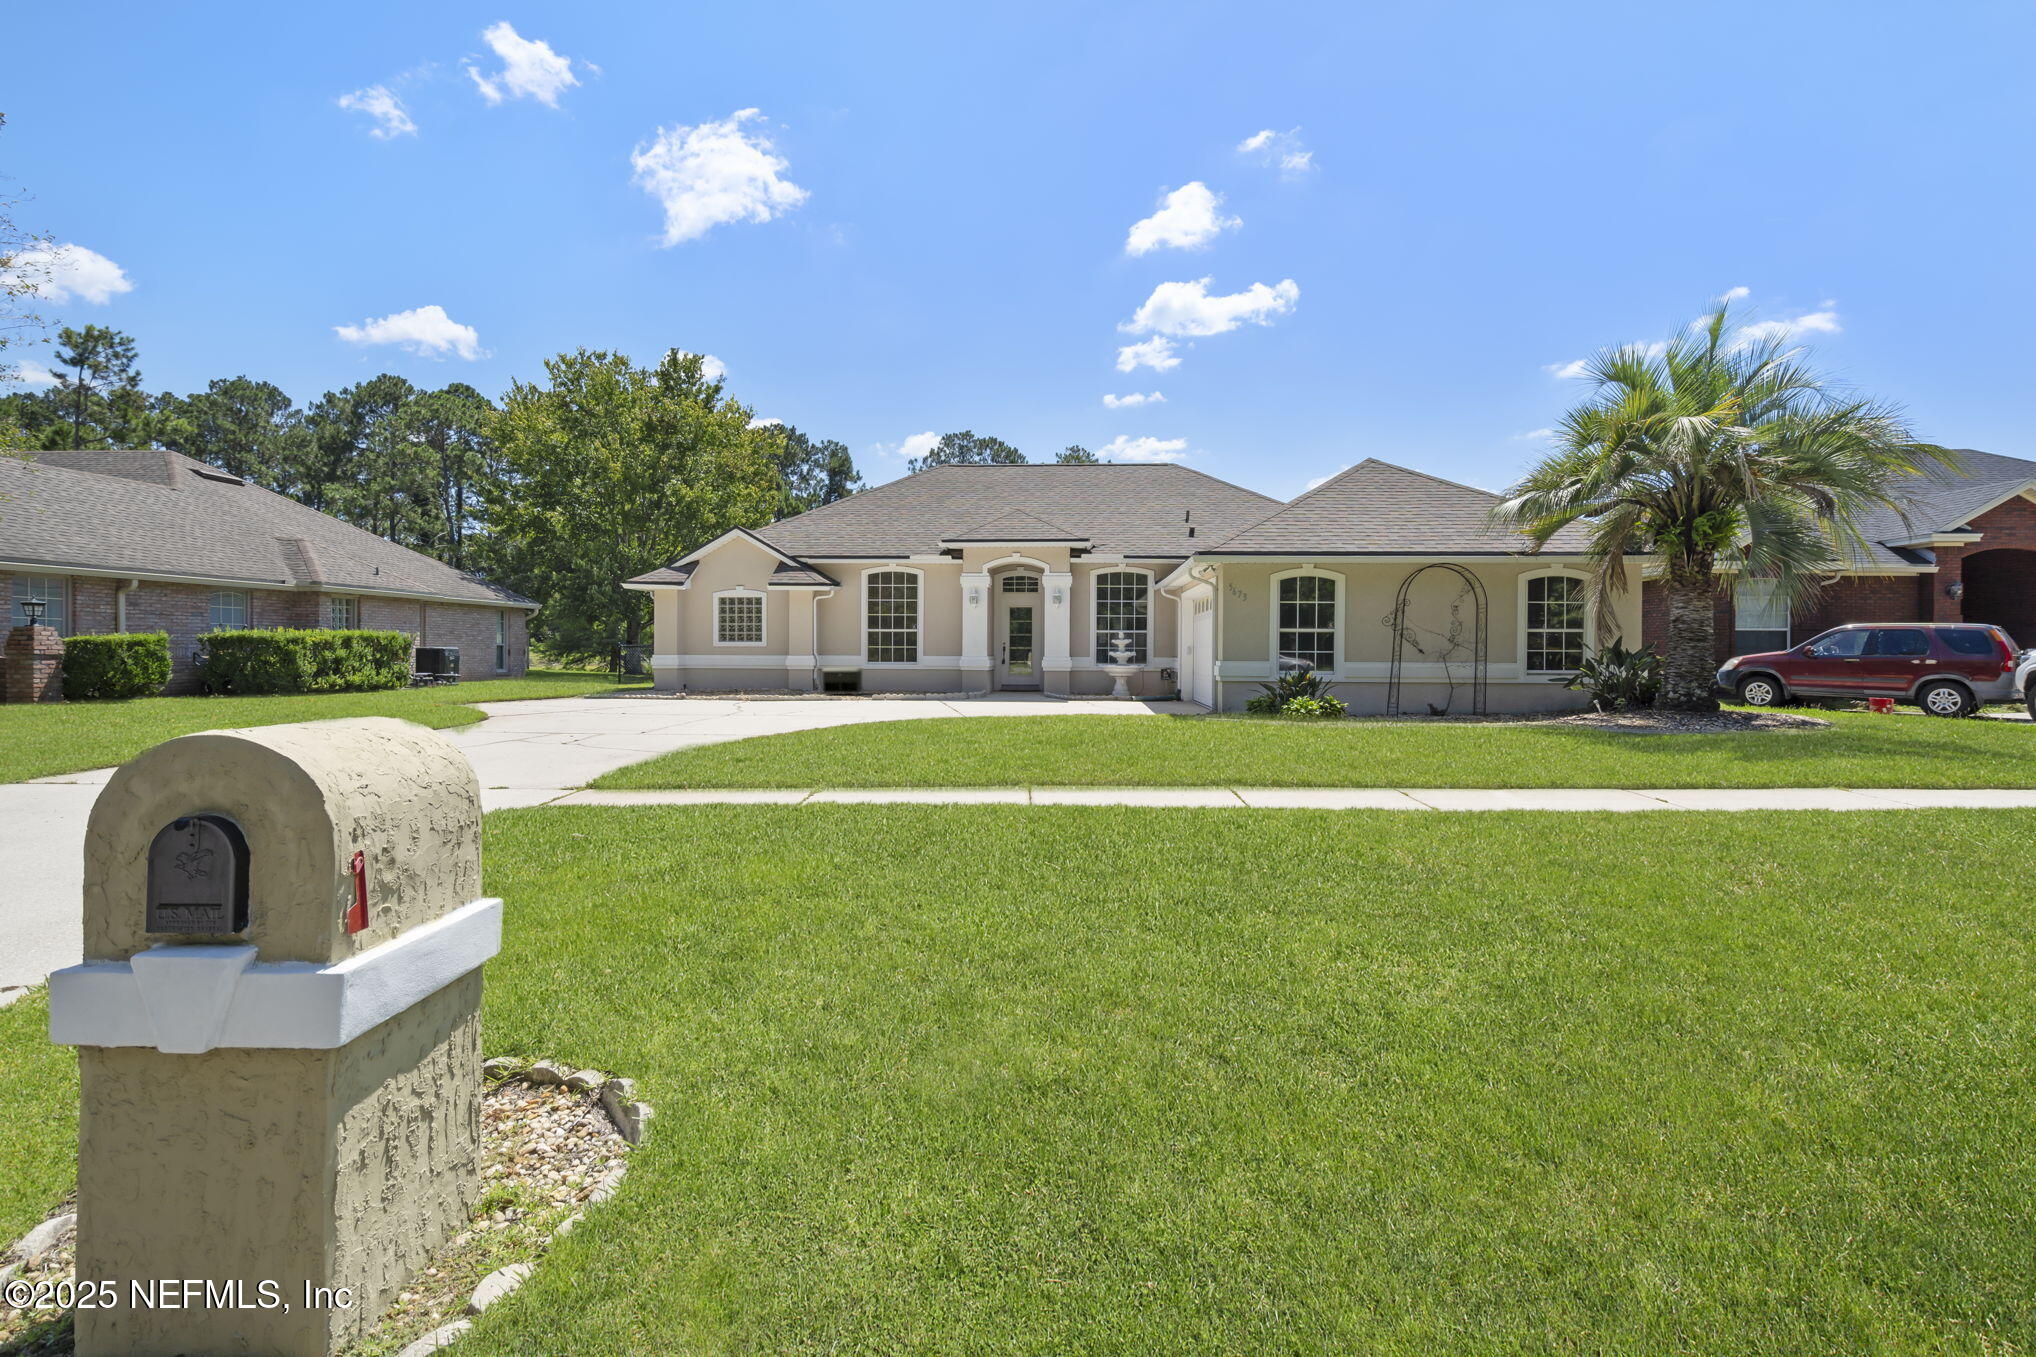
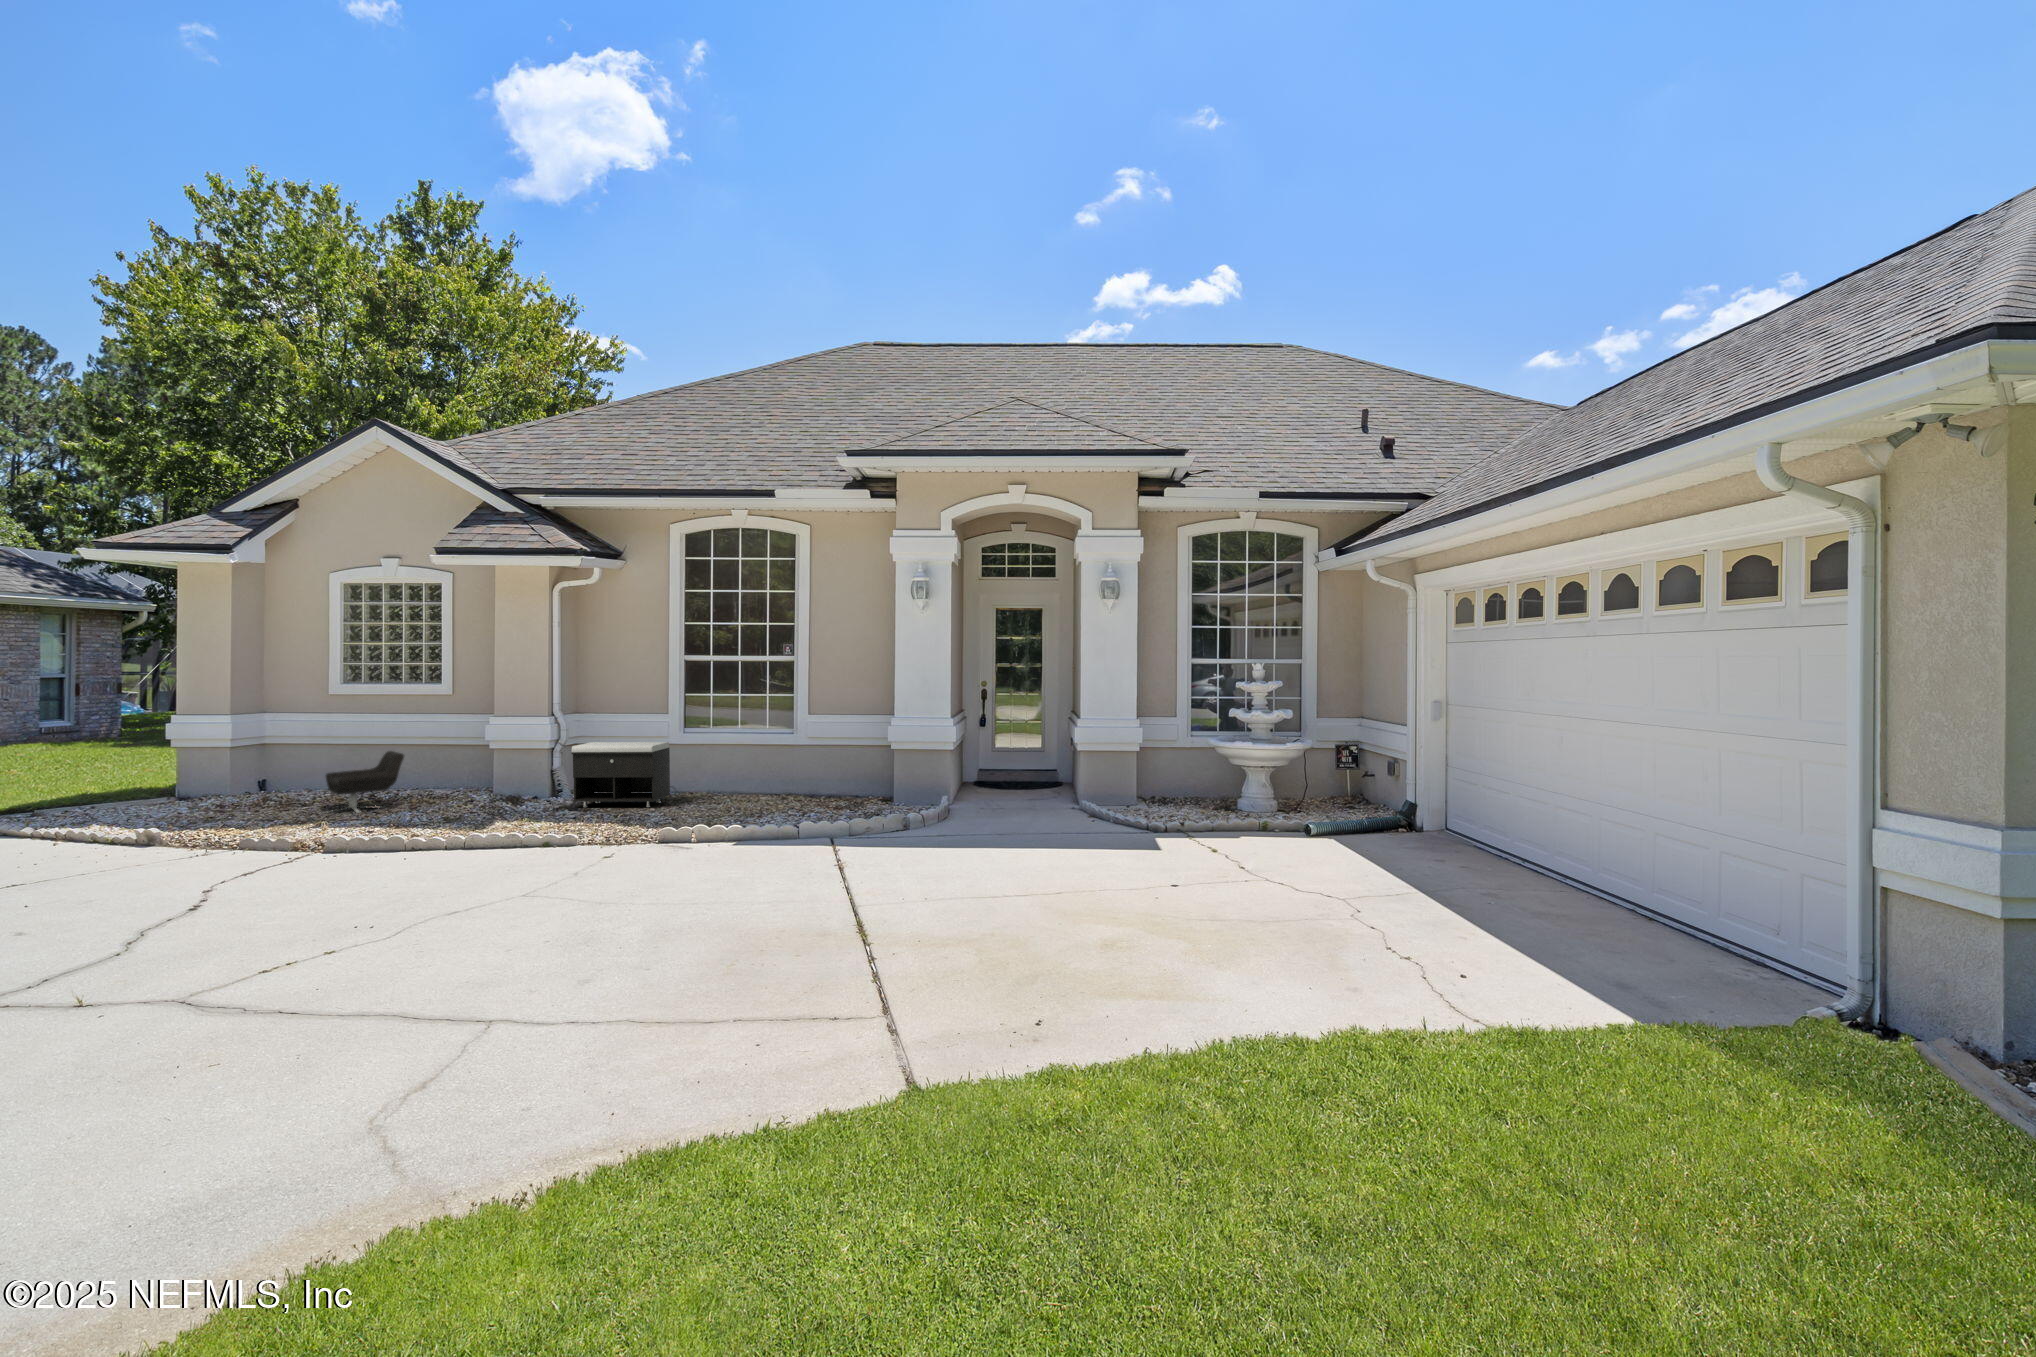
lounge chair: none [717,671,750,696] -> present [326,751,404,813]

